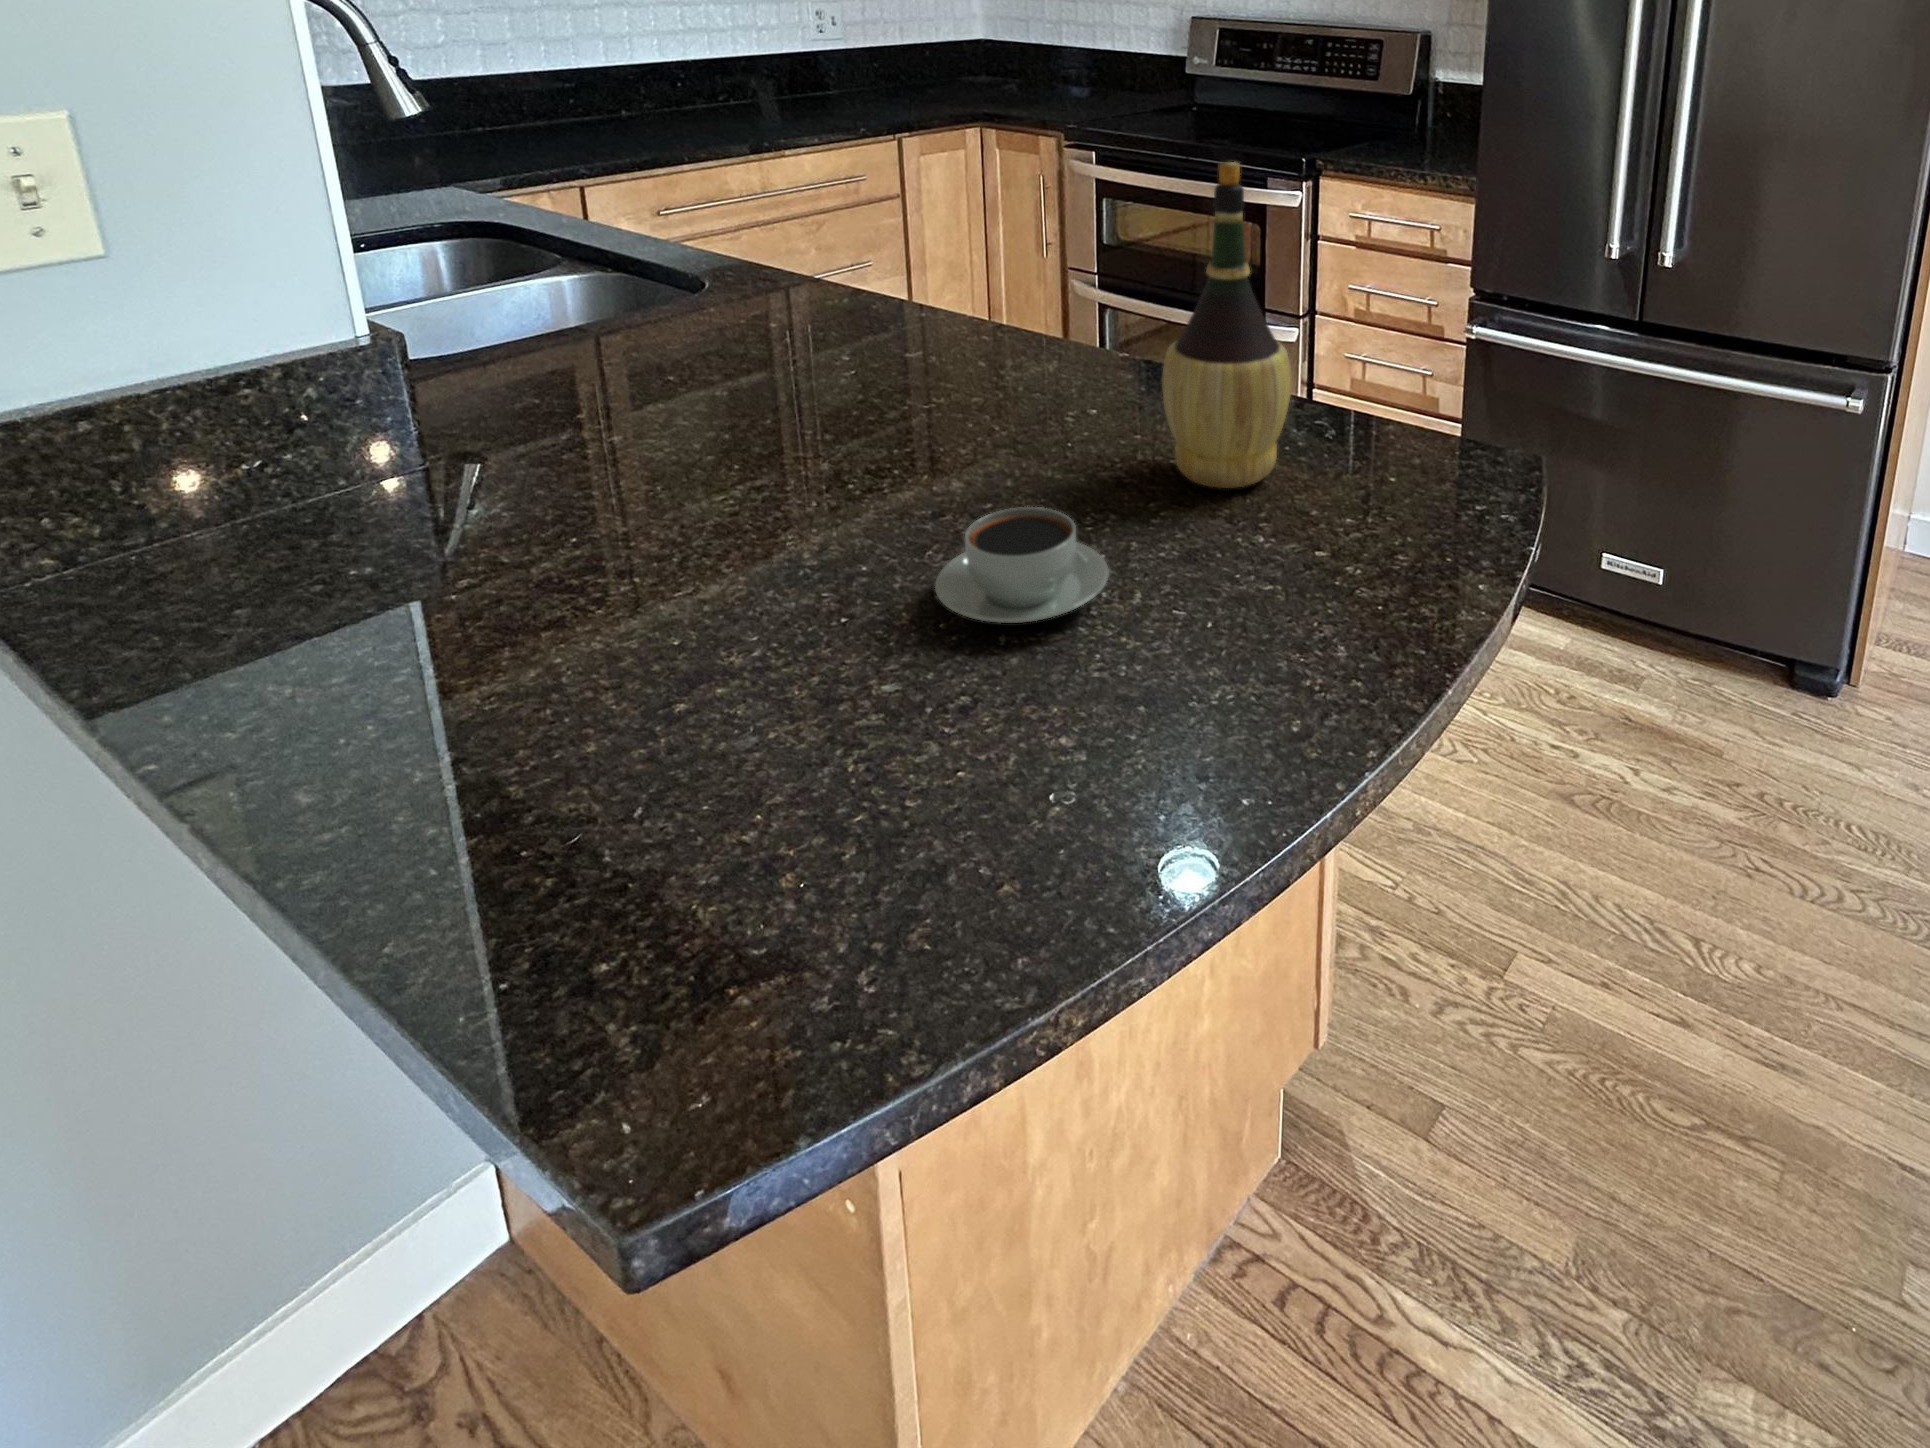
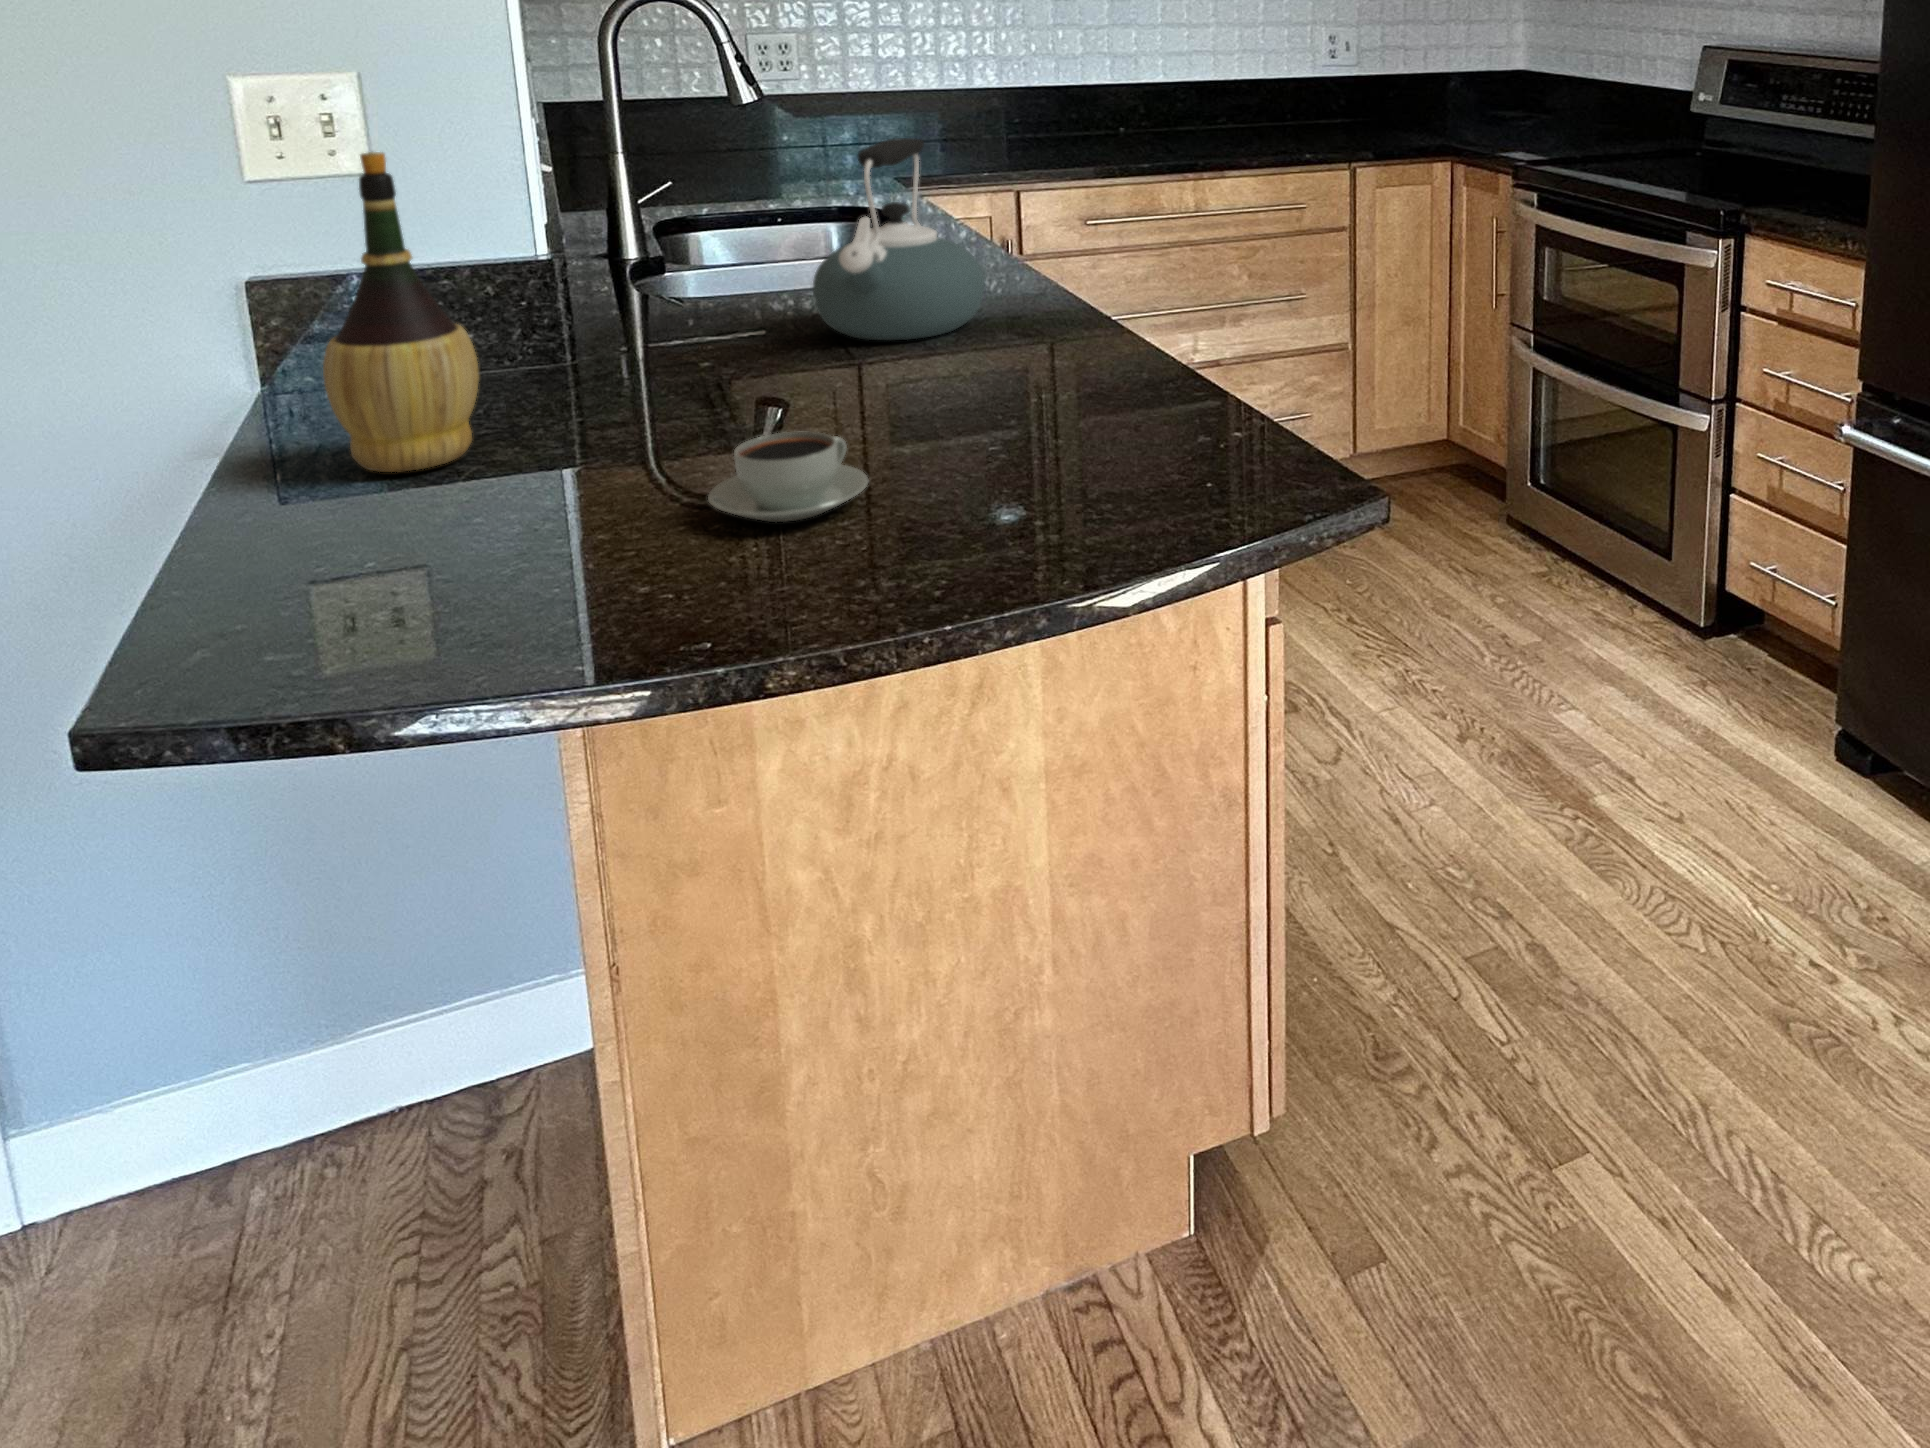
kettle: none [667,152,862,382] -> present [813,138,984,340]
wine bottle: present [1162,162,1292,488] -> present [323,152,479,472]

